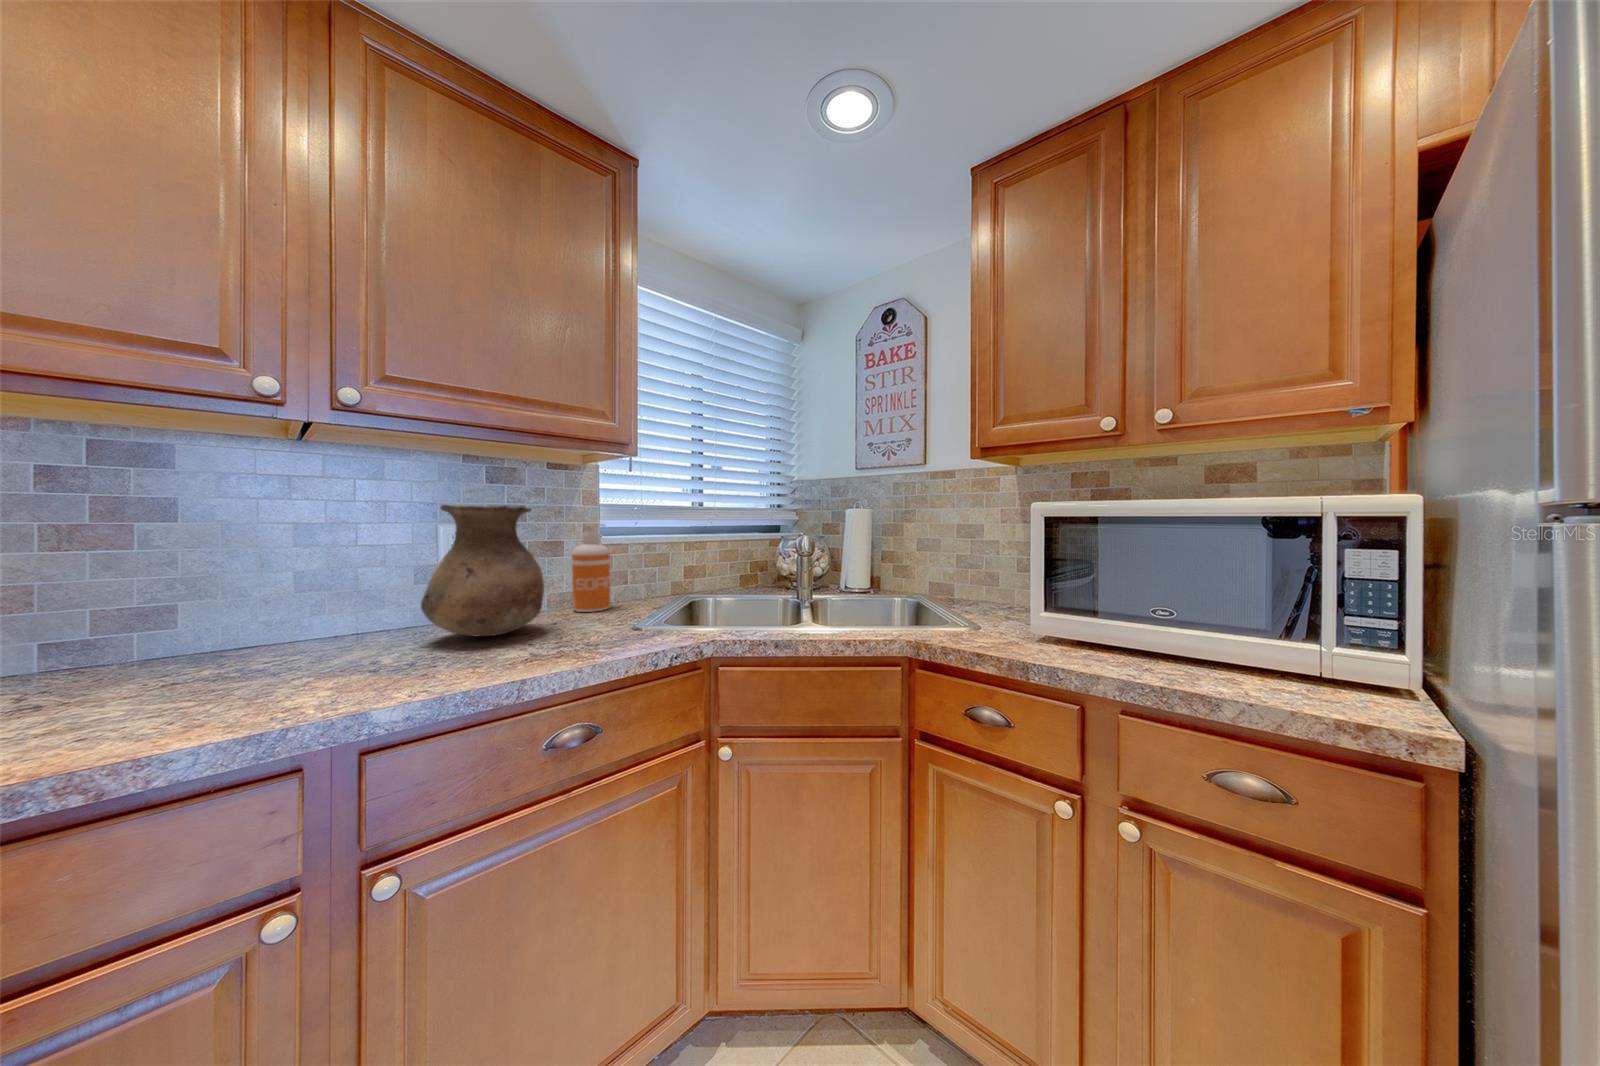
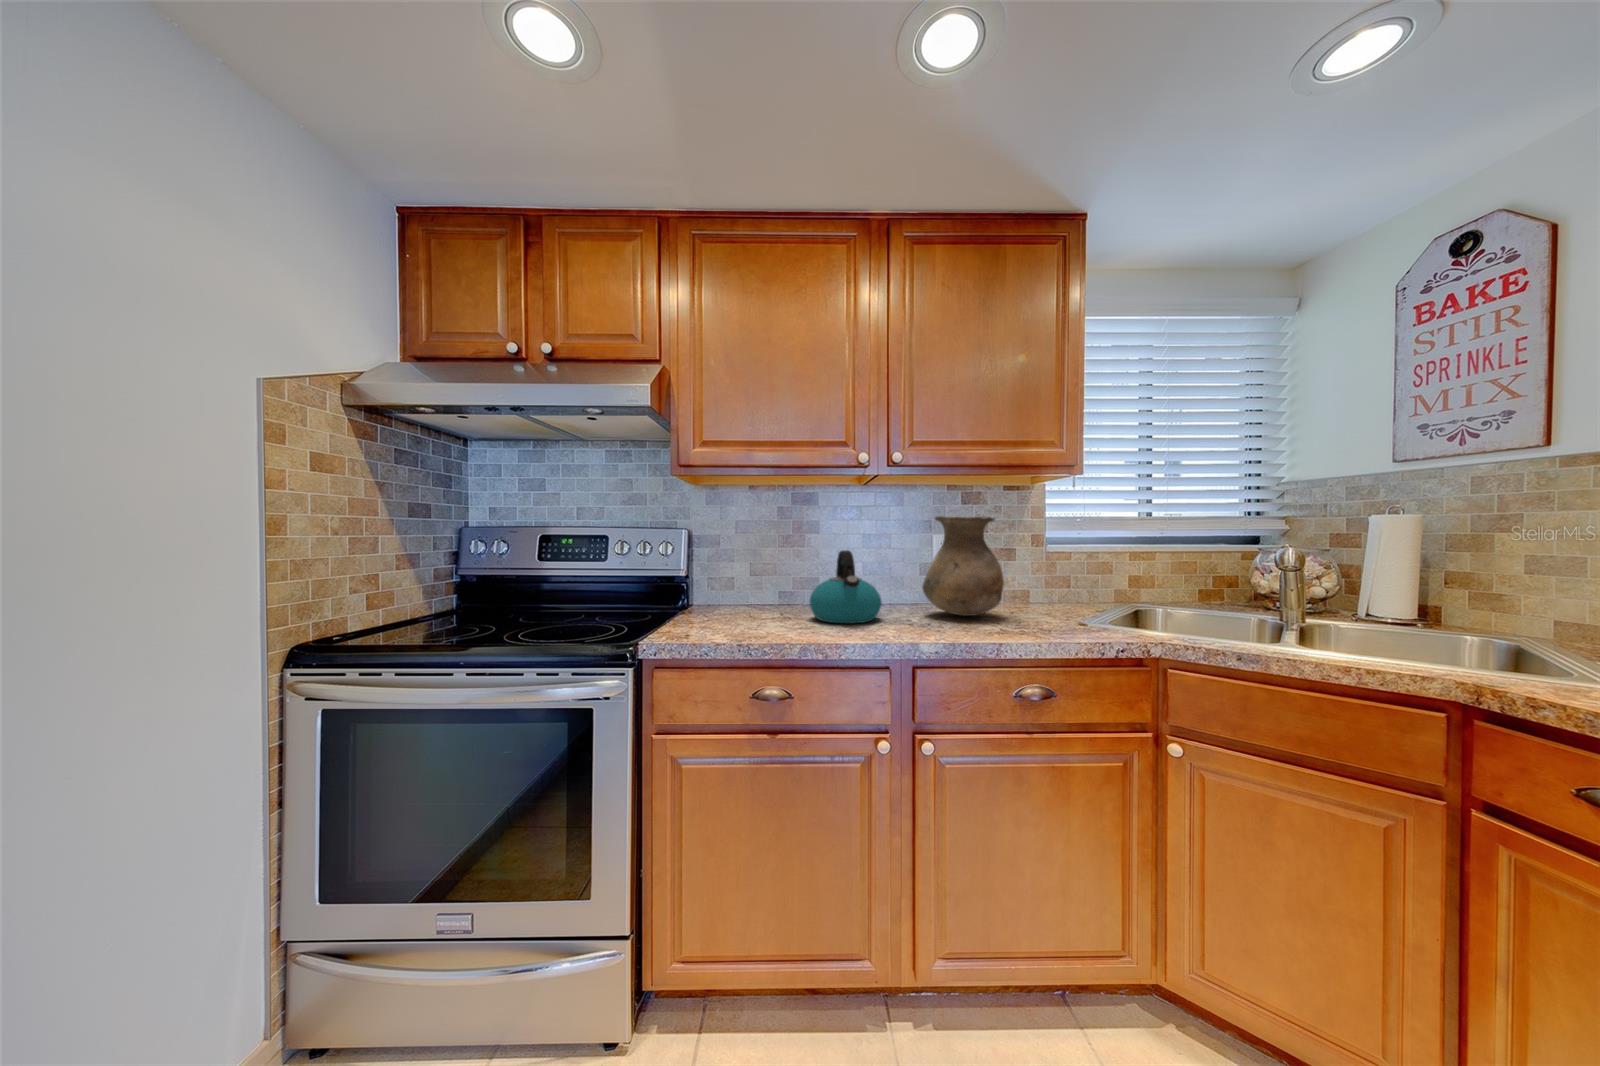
soap dispenser: present [572,524,610,612] -> none [1020,532,1054,610]
kettle: none [142,561,333,695] -> present [810,550,882,624]

